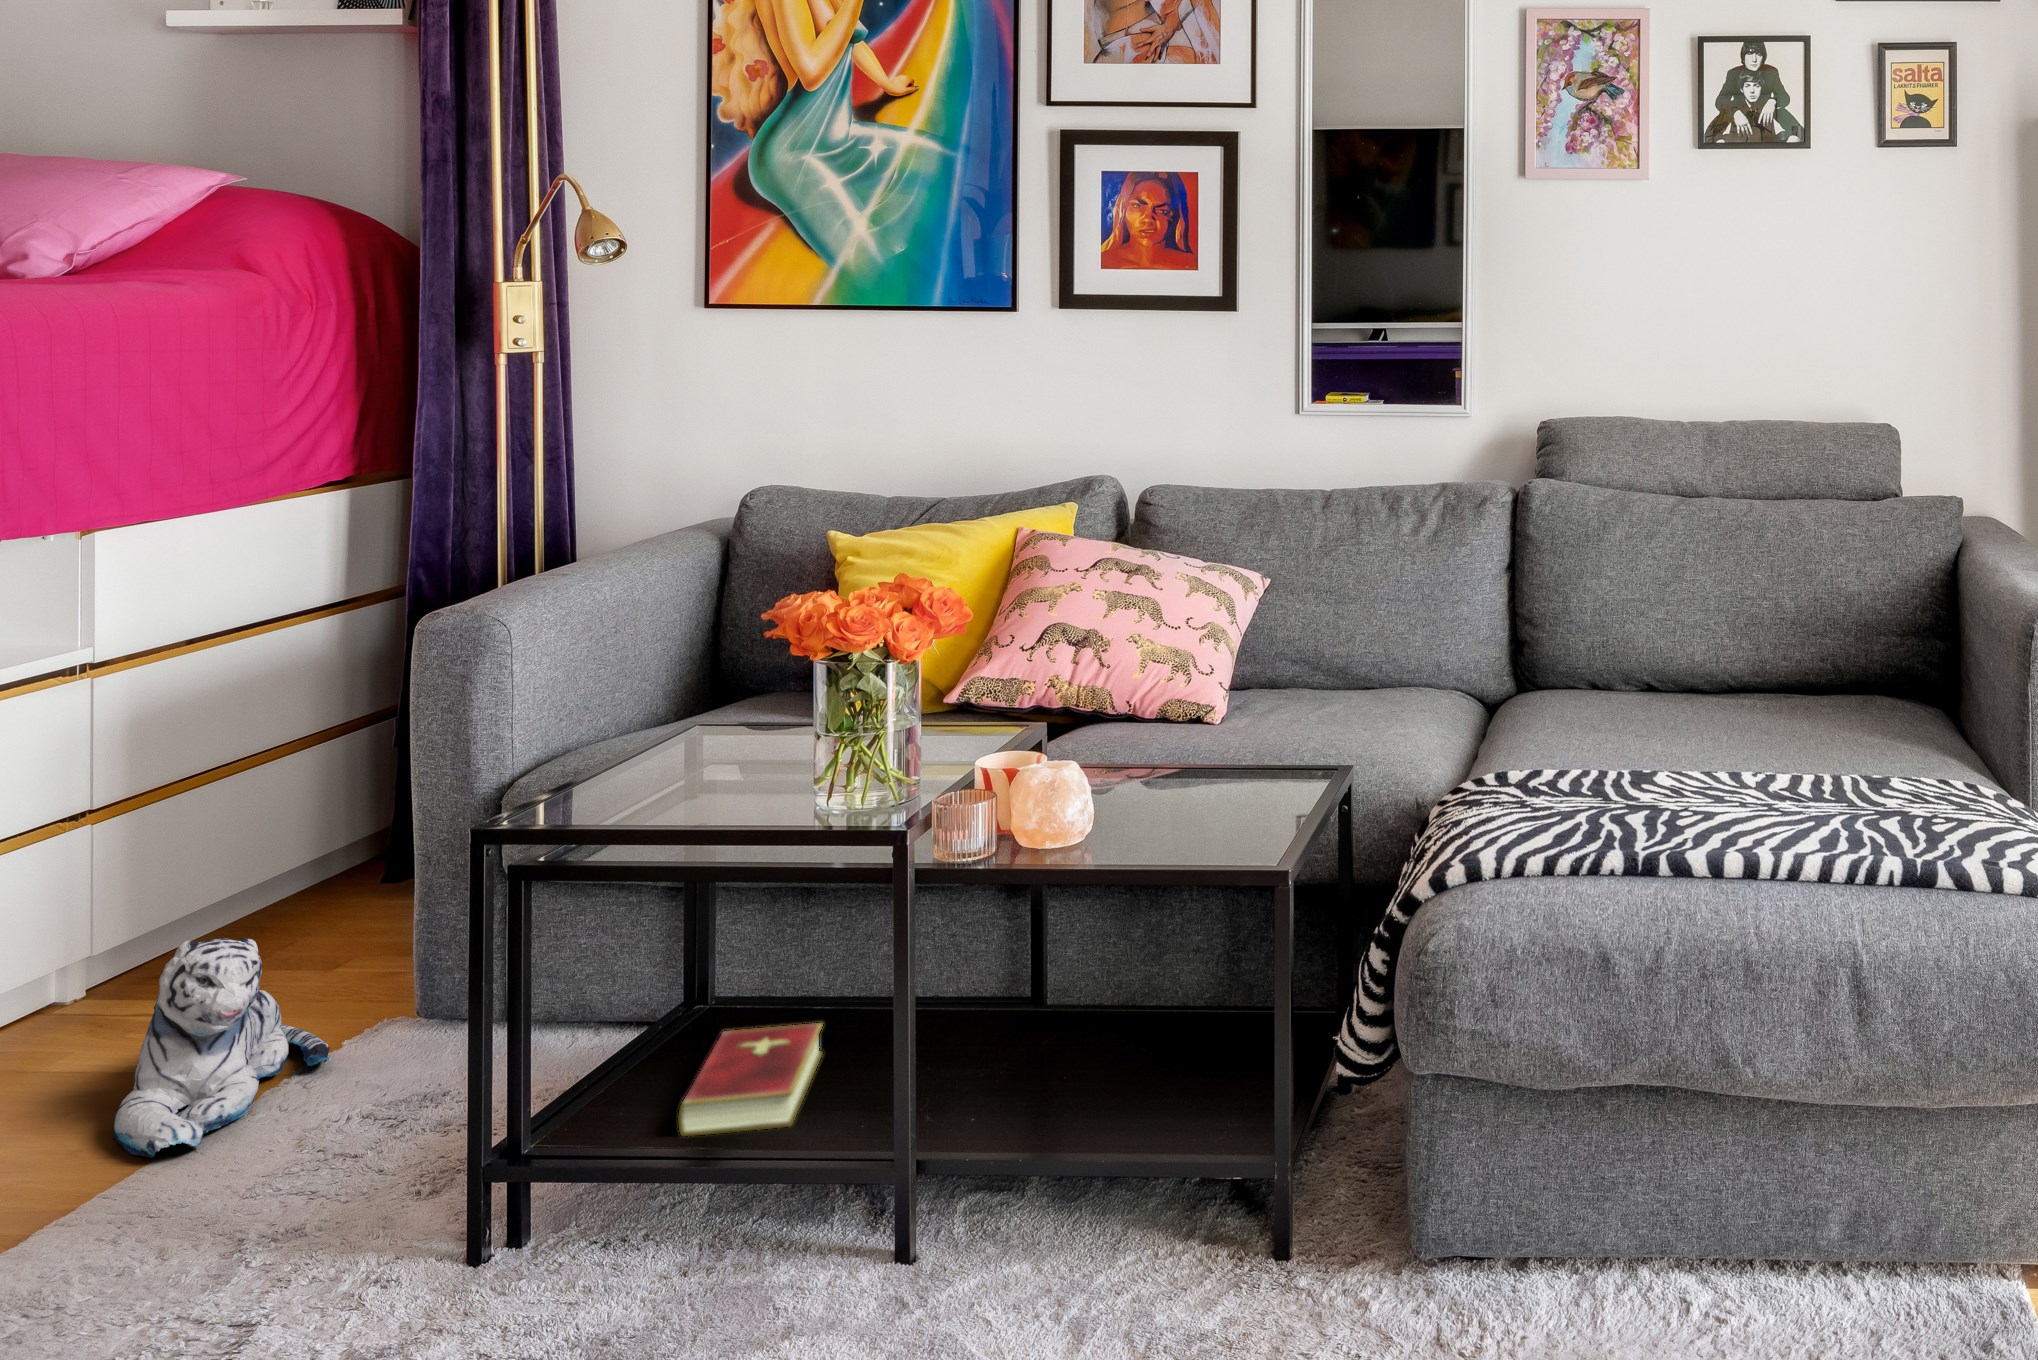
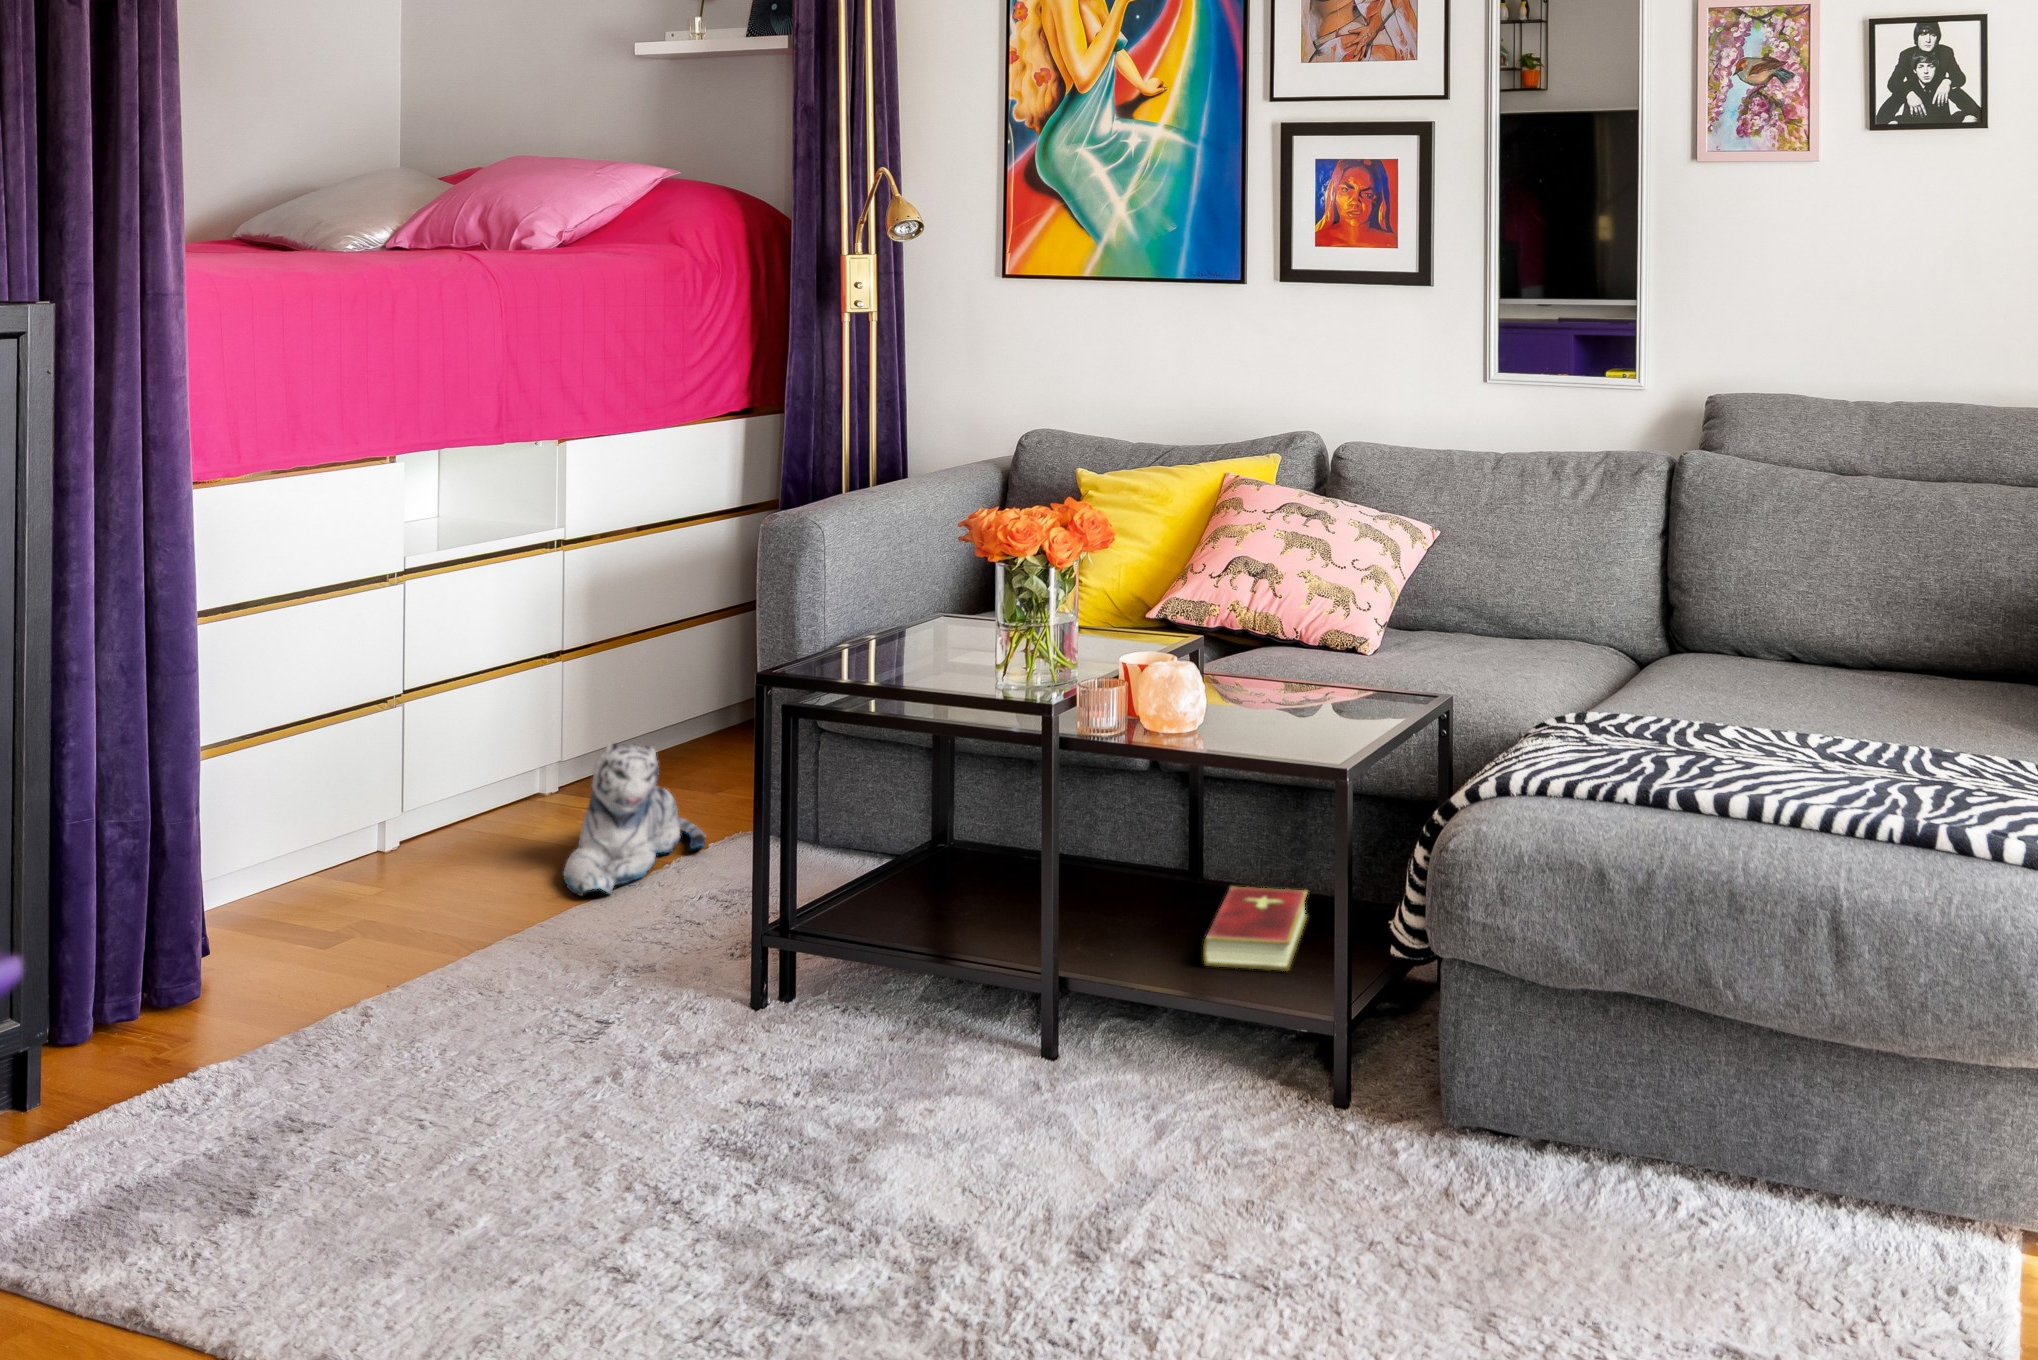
hardcover book: present [678,1023,823,1136] -> present [1203,886,1307,971]

